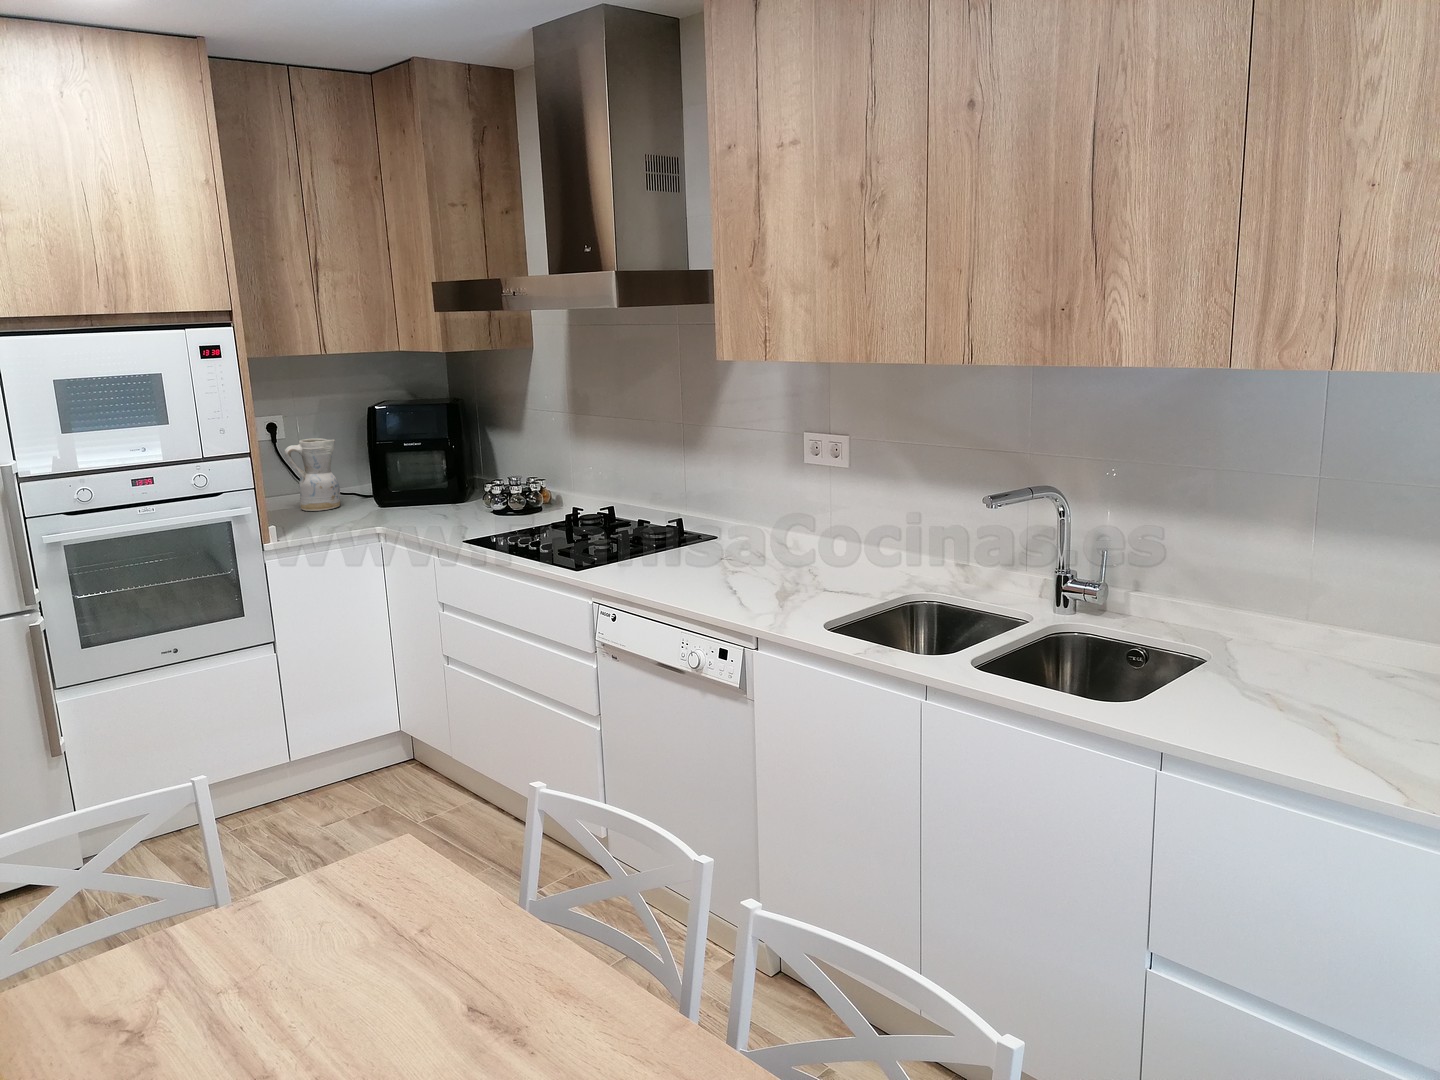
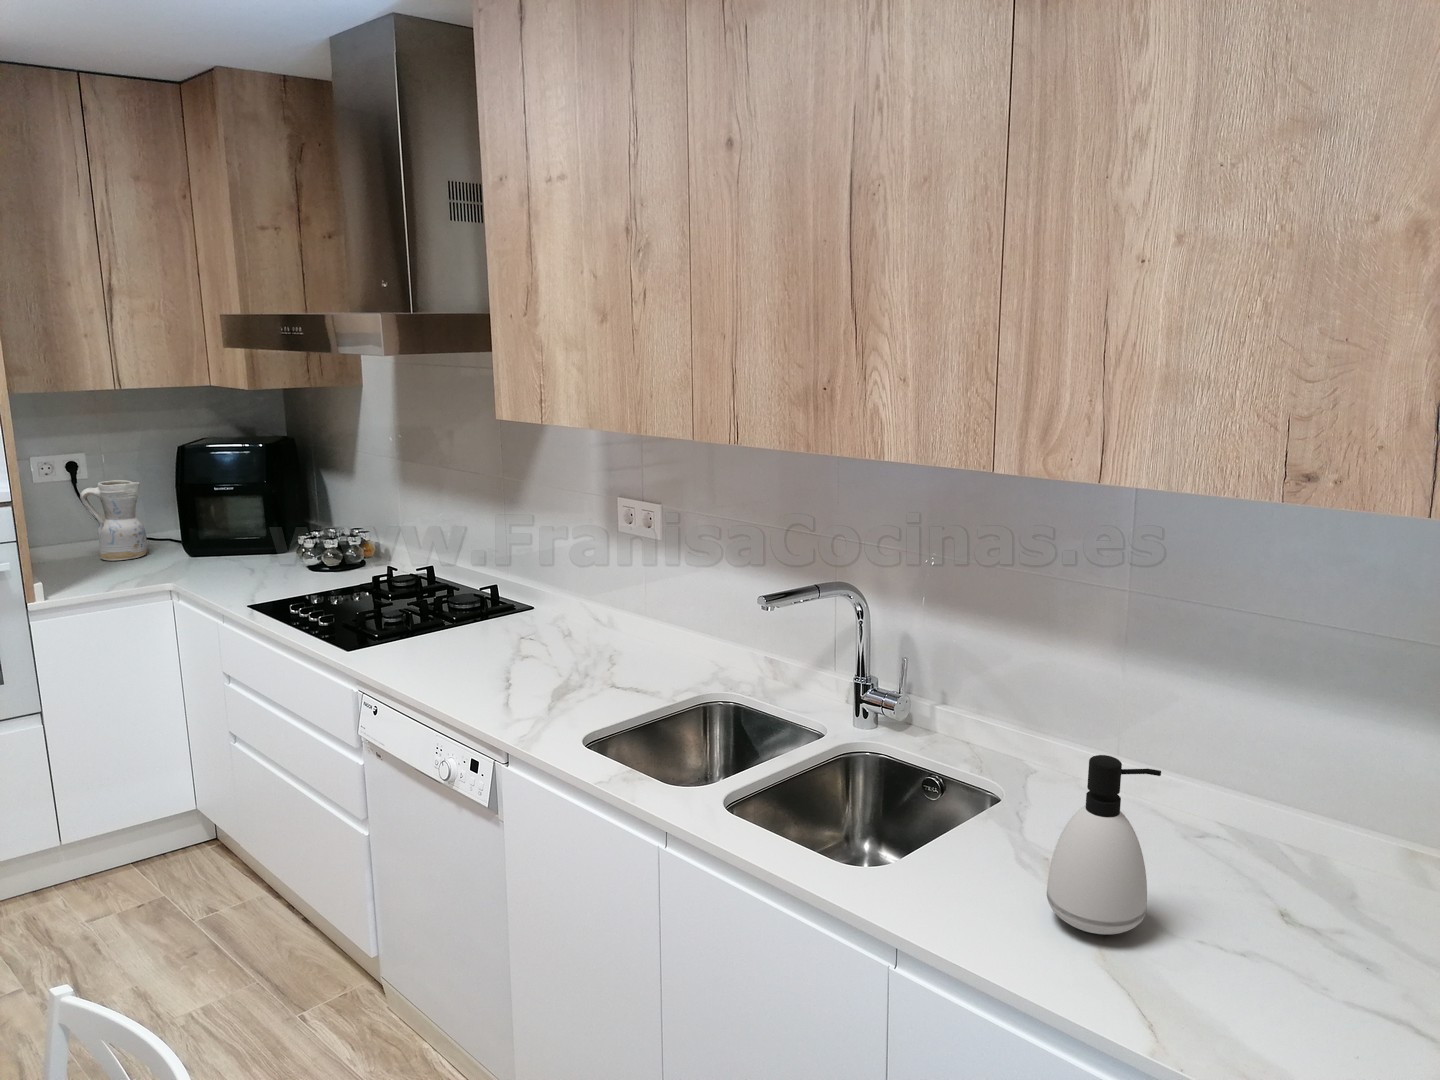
soap dispenser: none [1286,590,1388,734] -> present [1047,755,1161,934]

